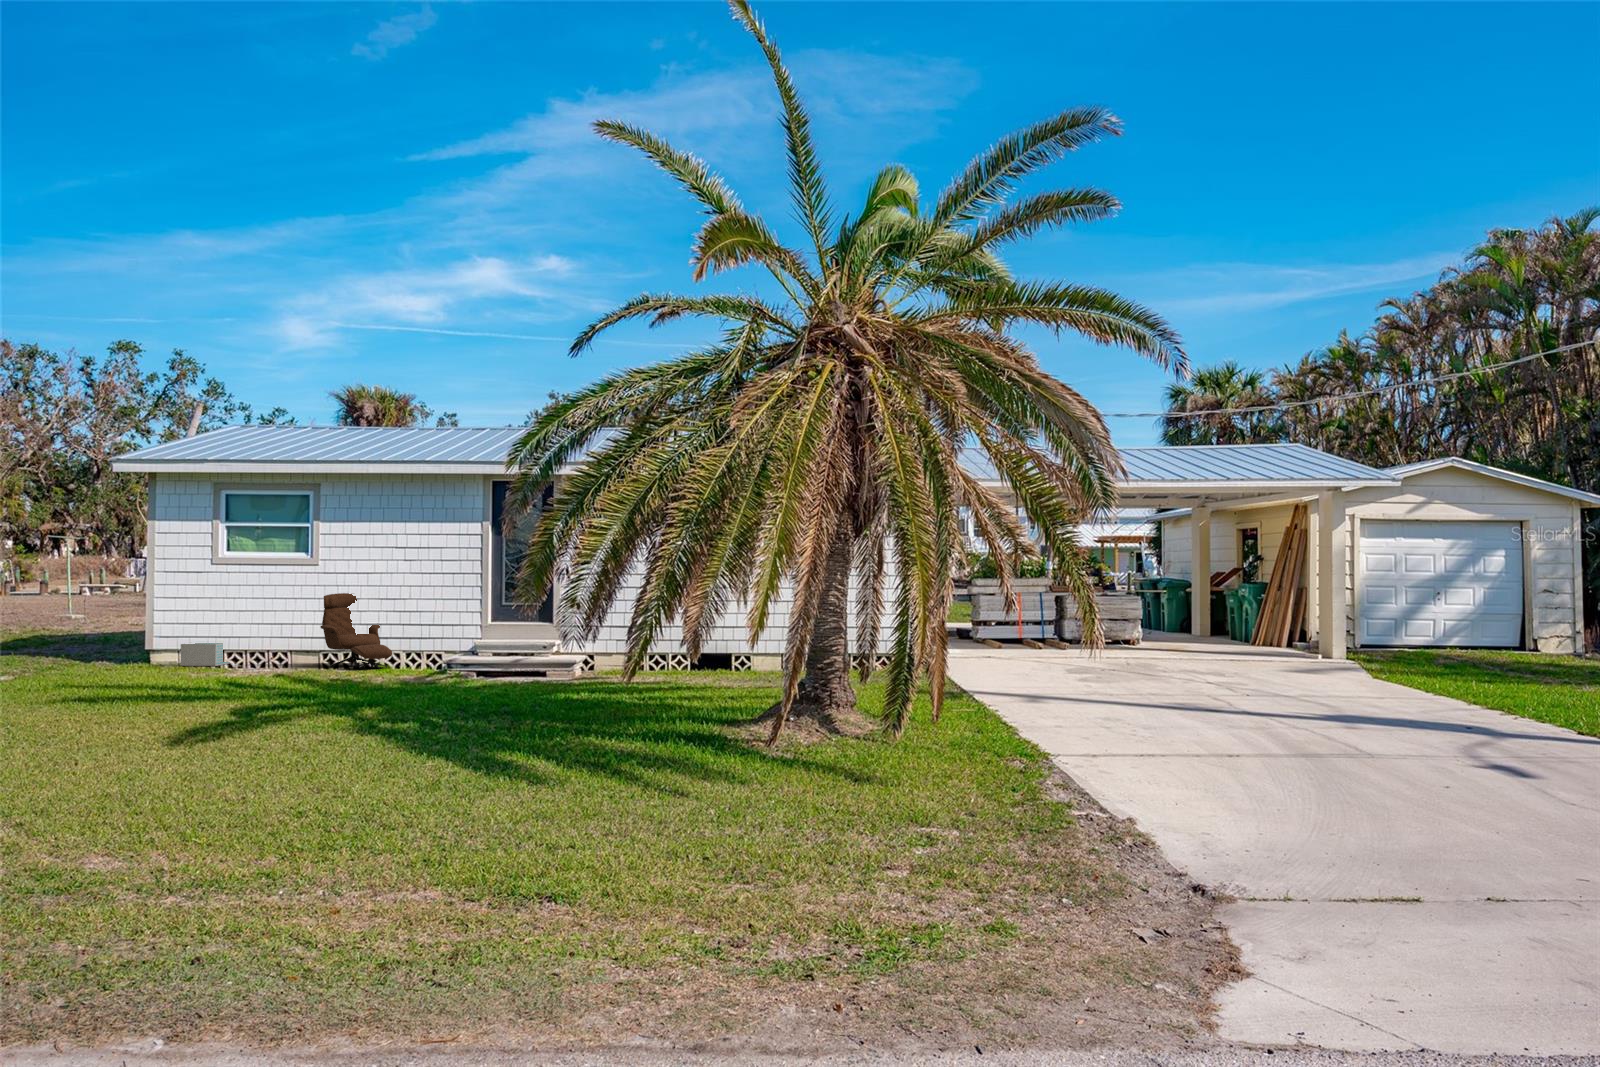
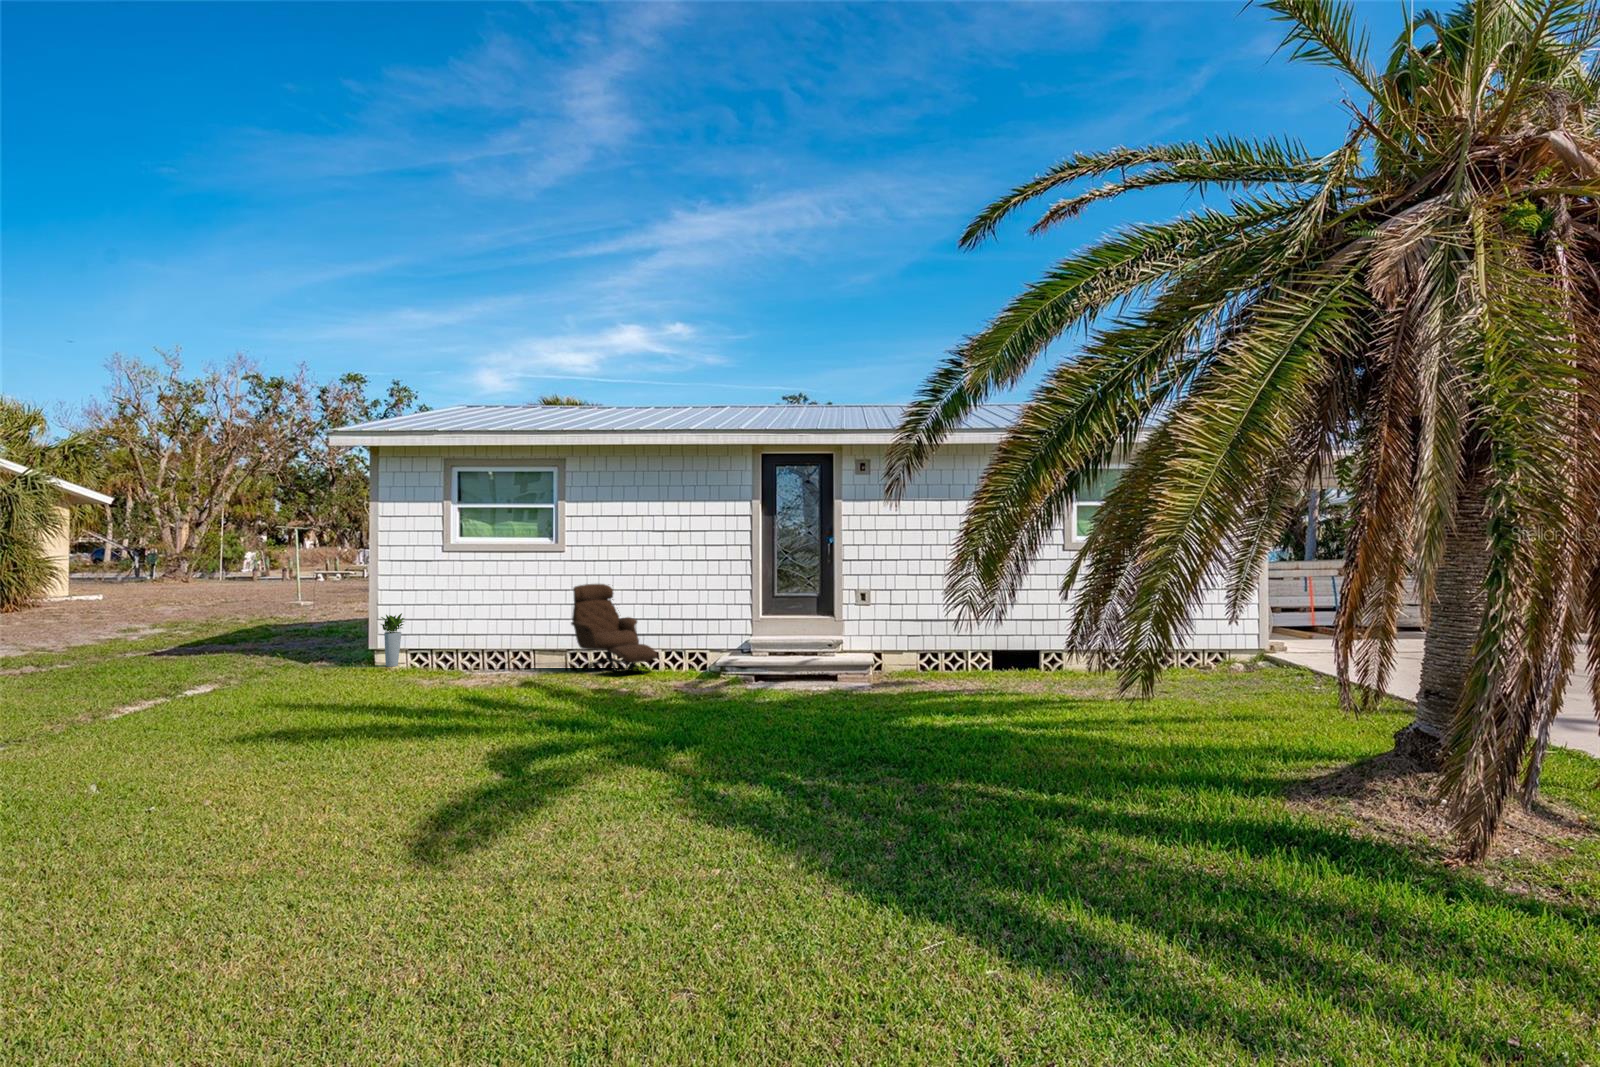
planter: none [153,617,179,664] -> present [381,613,404,667]
storage box: present [181,643,230,666] -> none [410,641,466,670]

